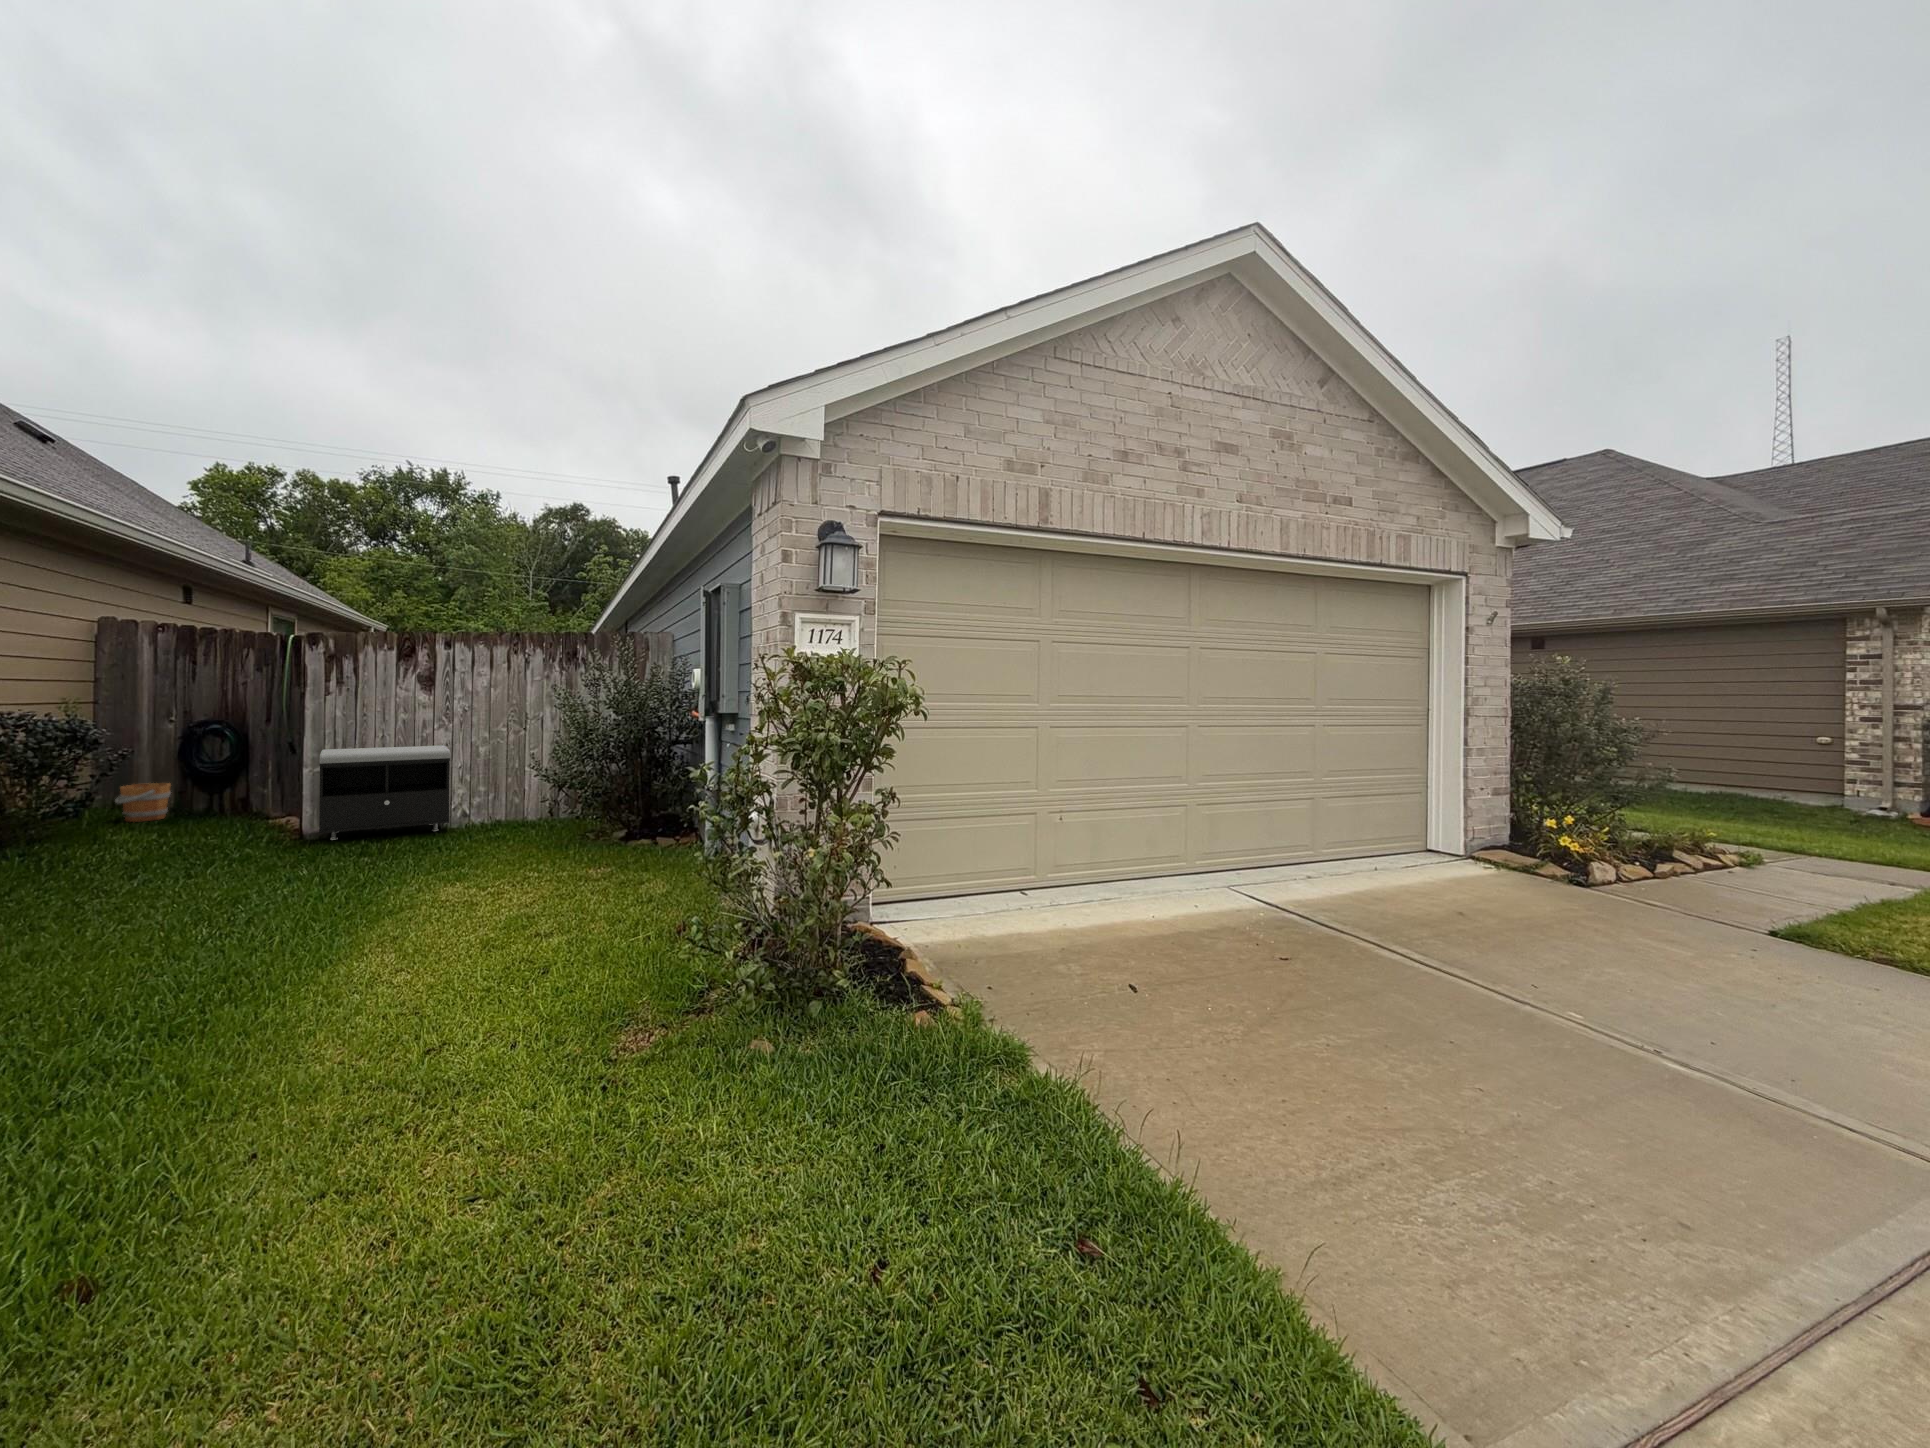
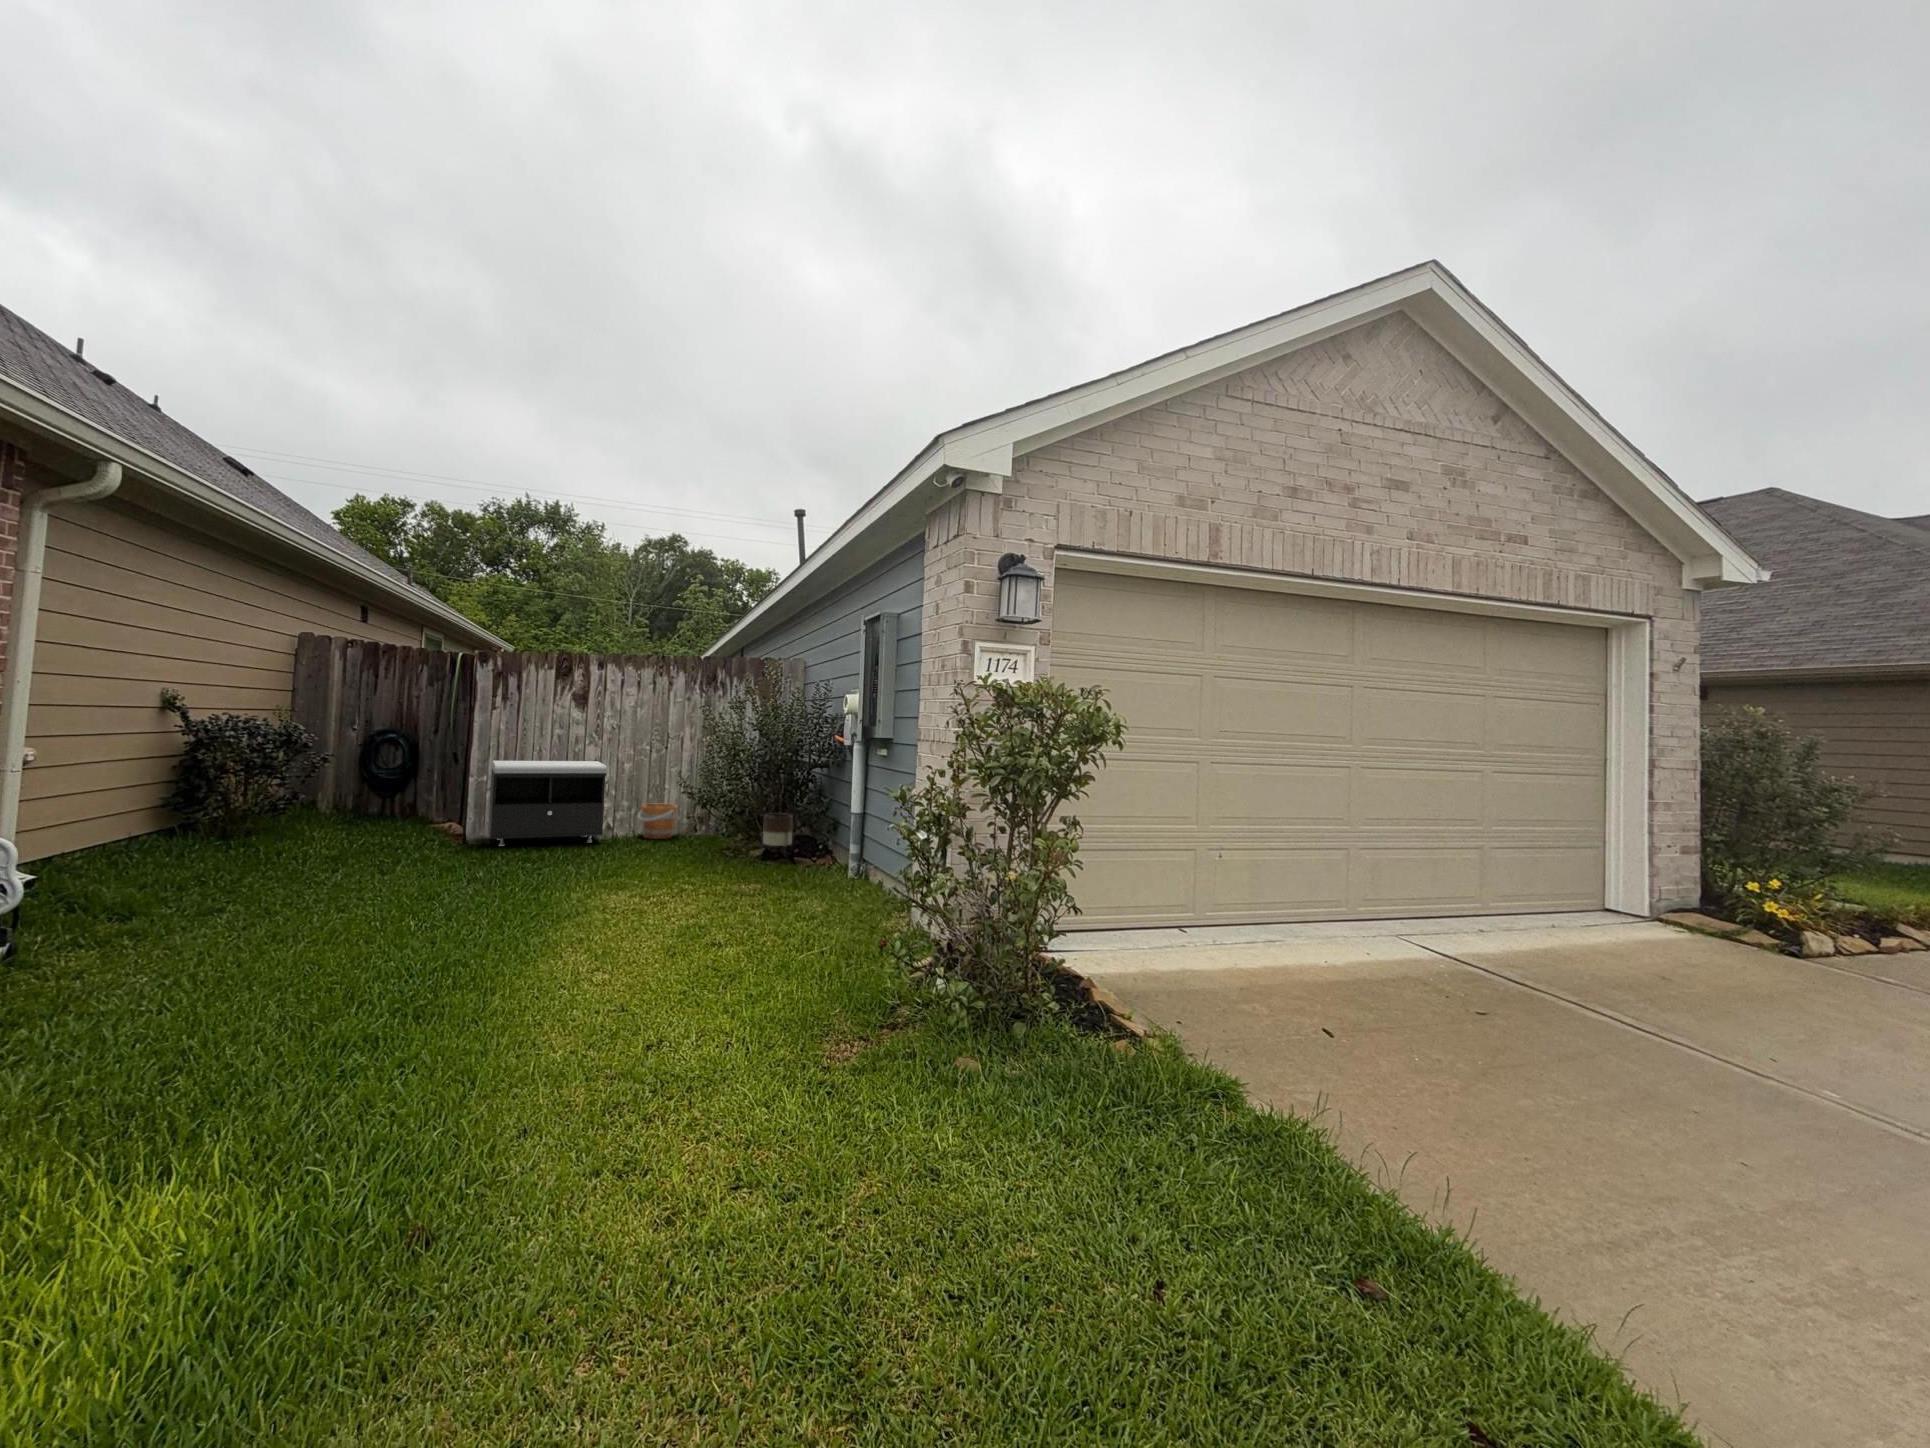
bucket: present [115,783,171,822] -> present [638,803,677,839]
planter: none [616,792,650,842] -> present [761,813,793,852]

